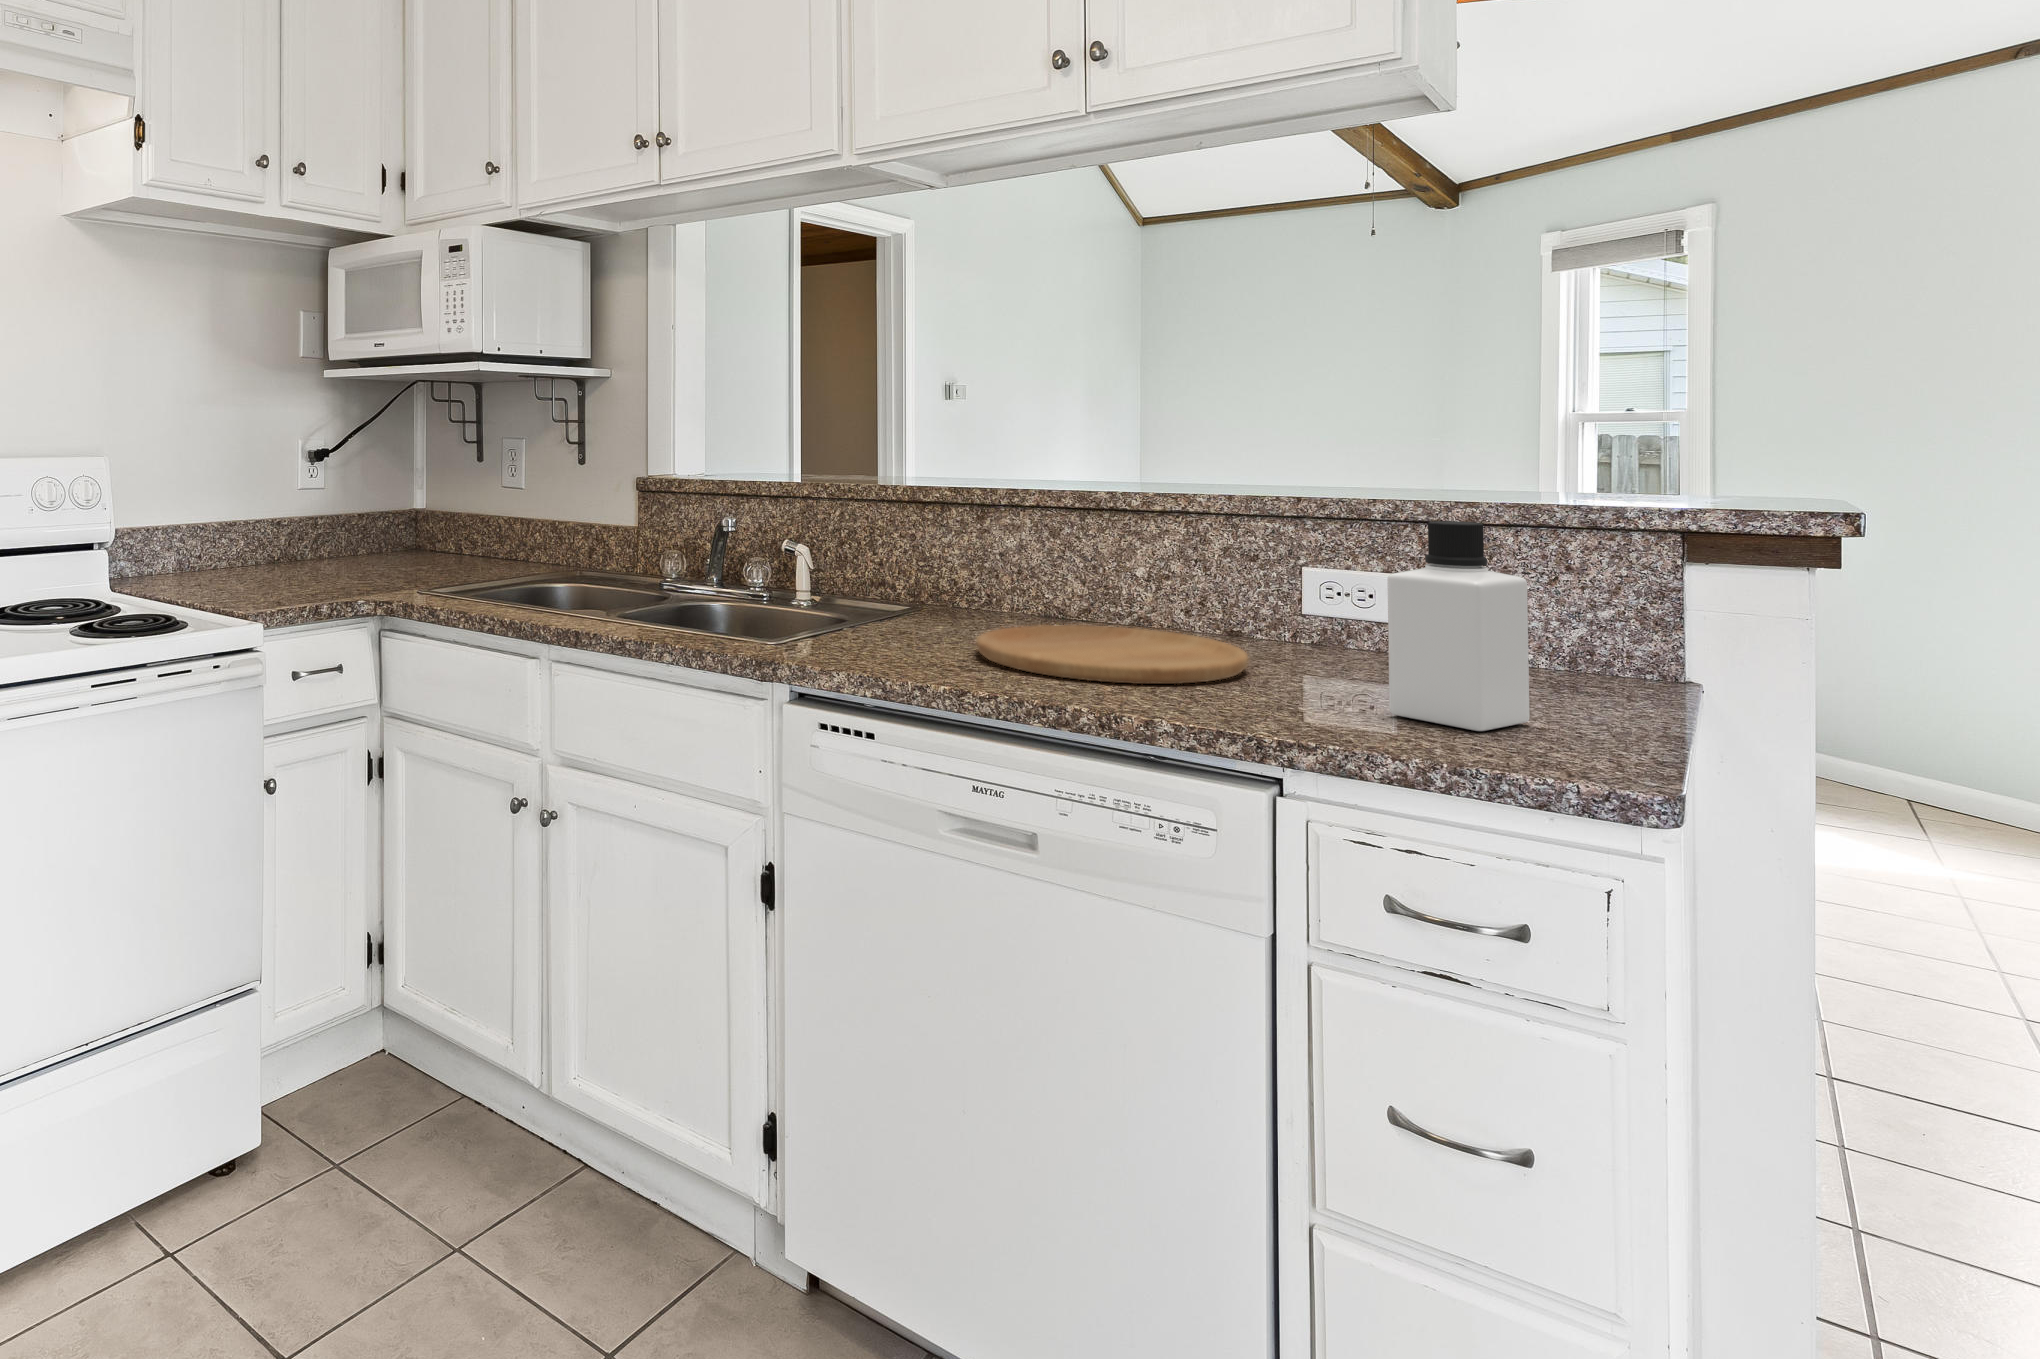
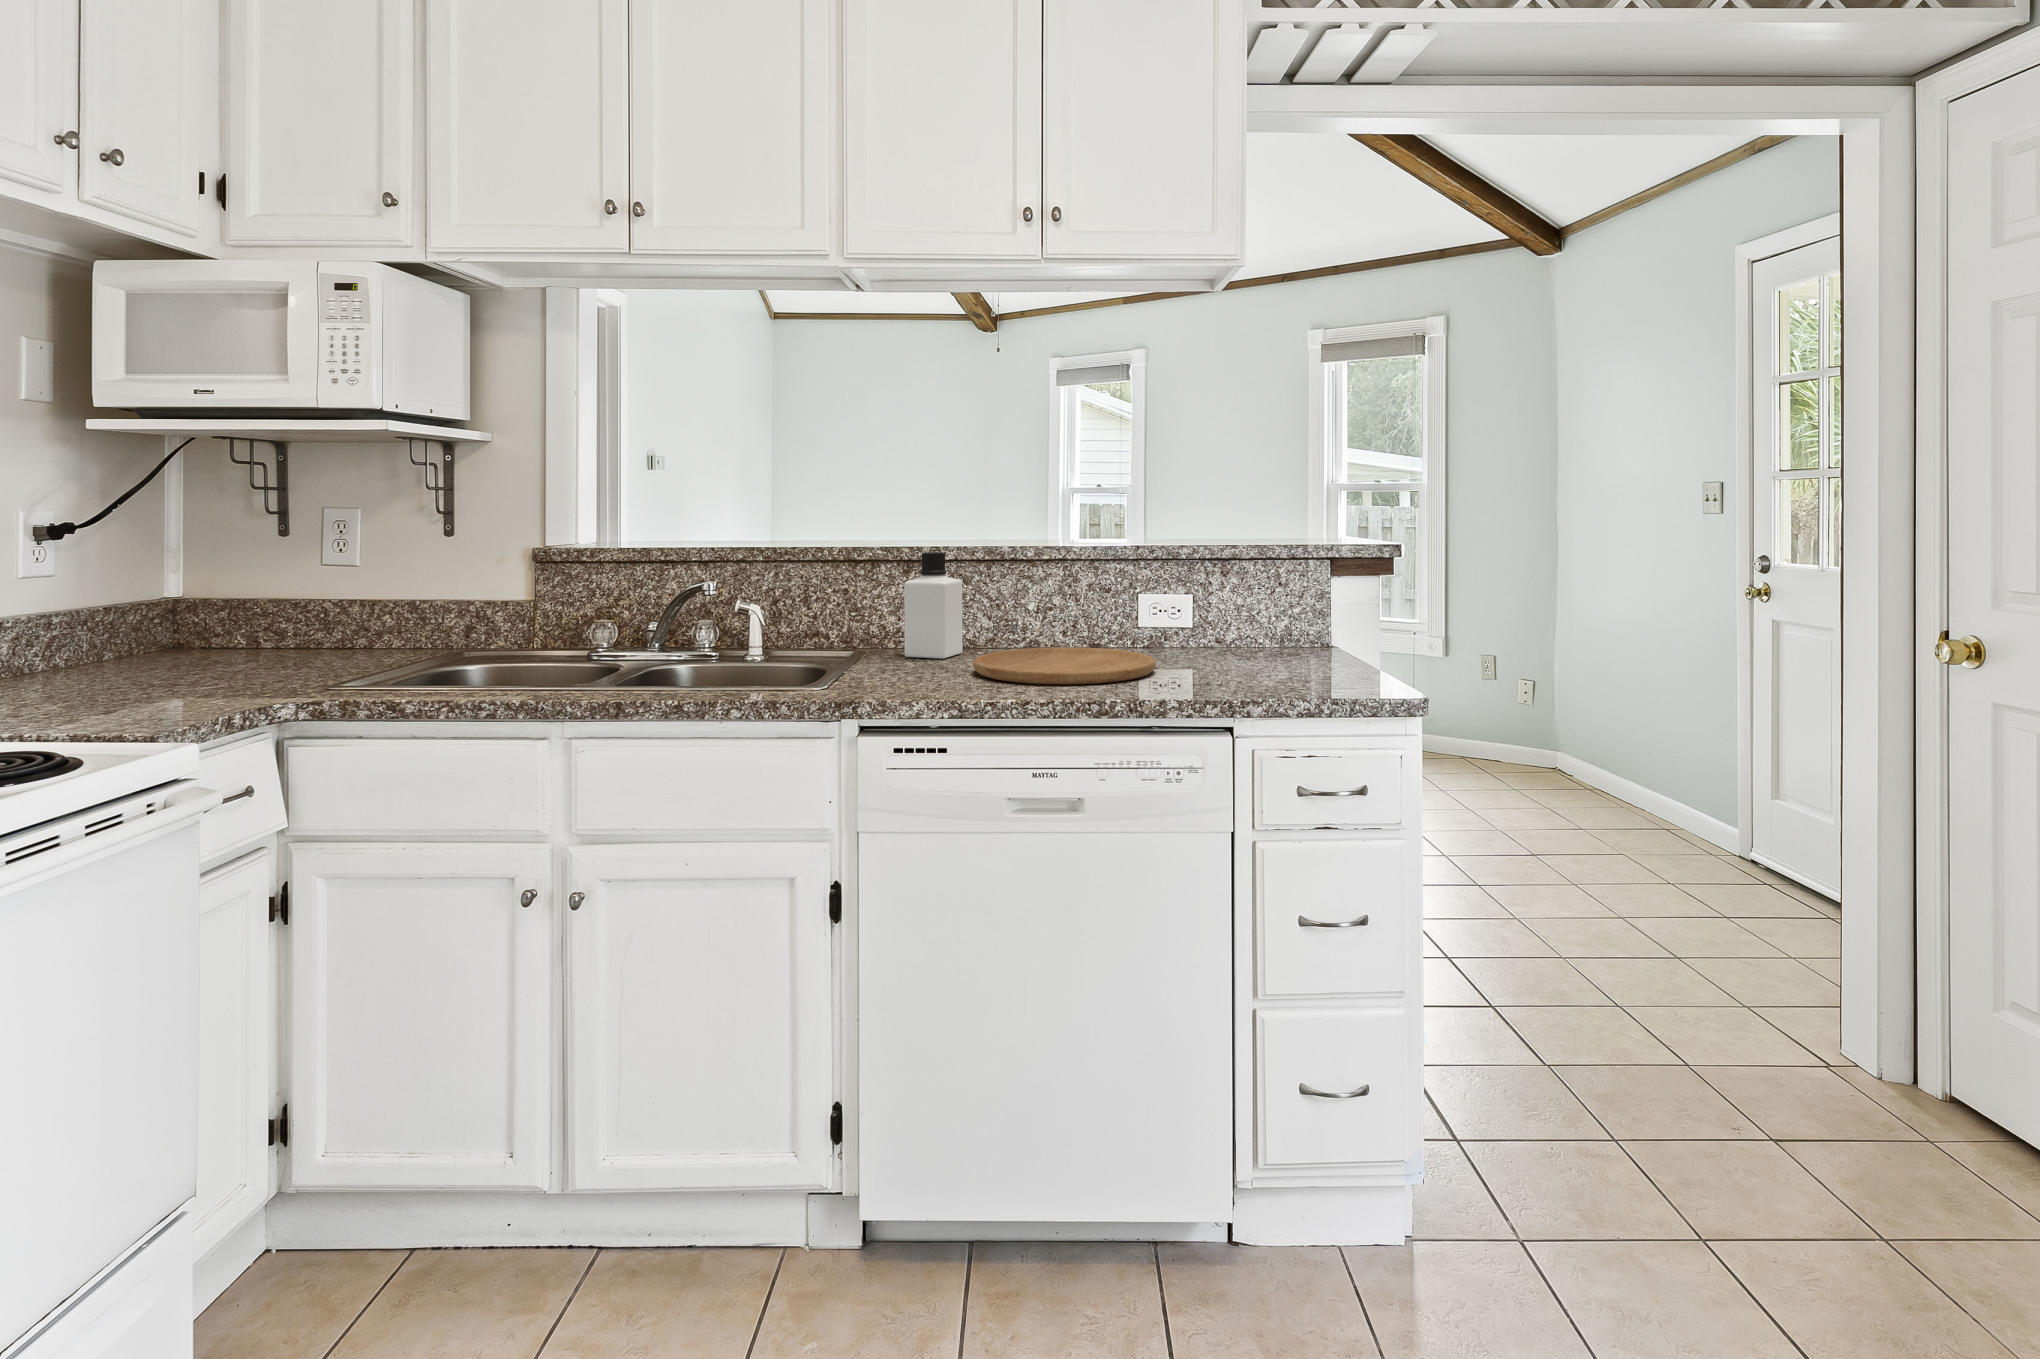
bottle: present [1388,521,1530,731] -> present [904,552,963,659]

